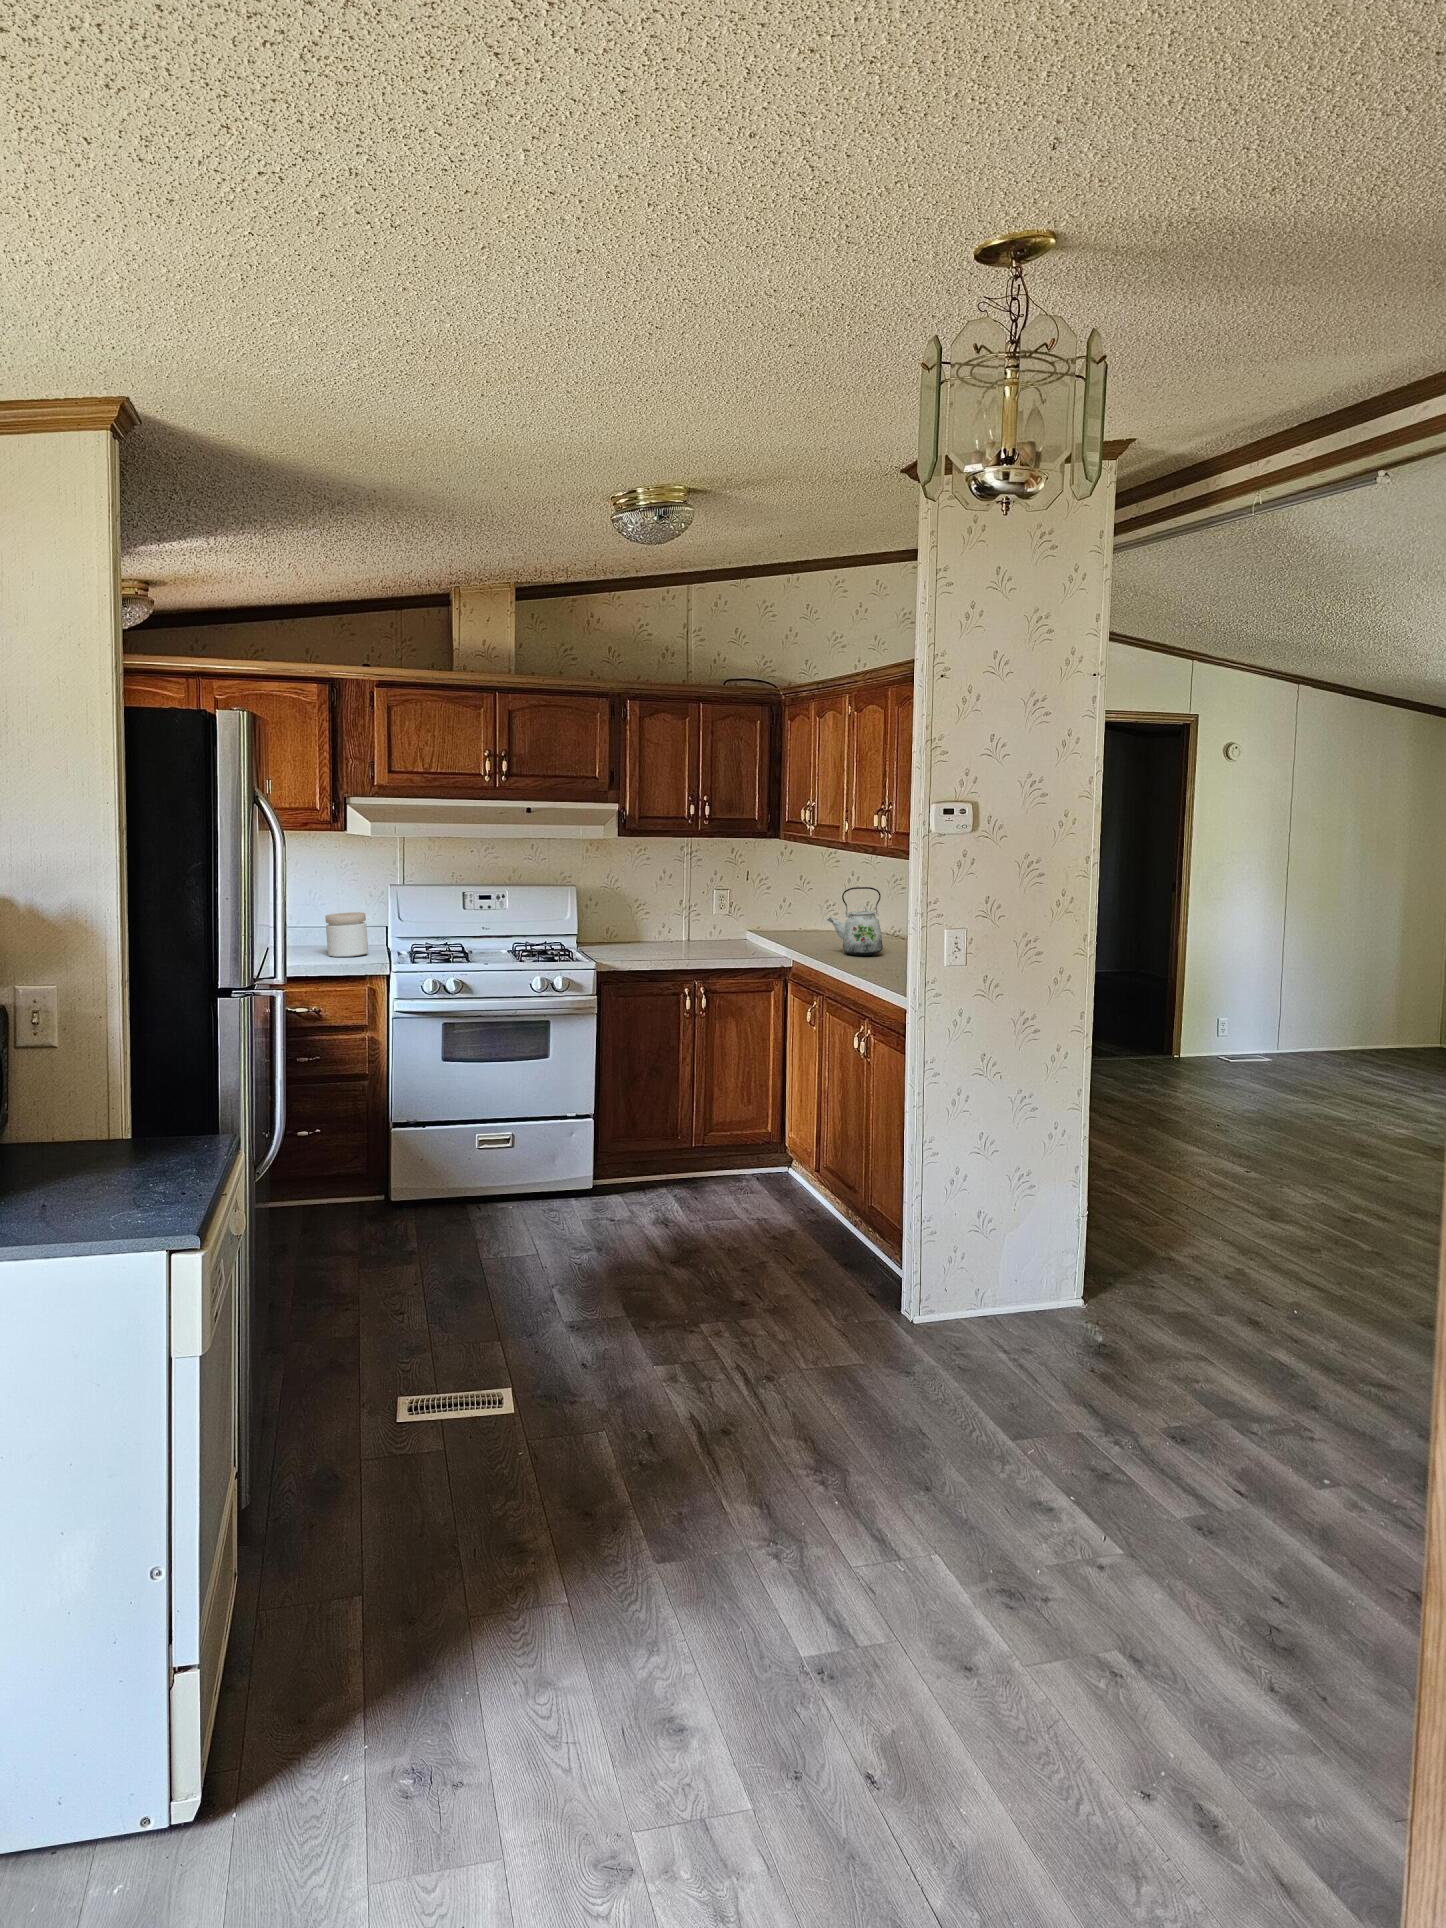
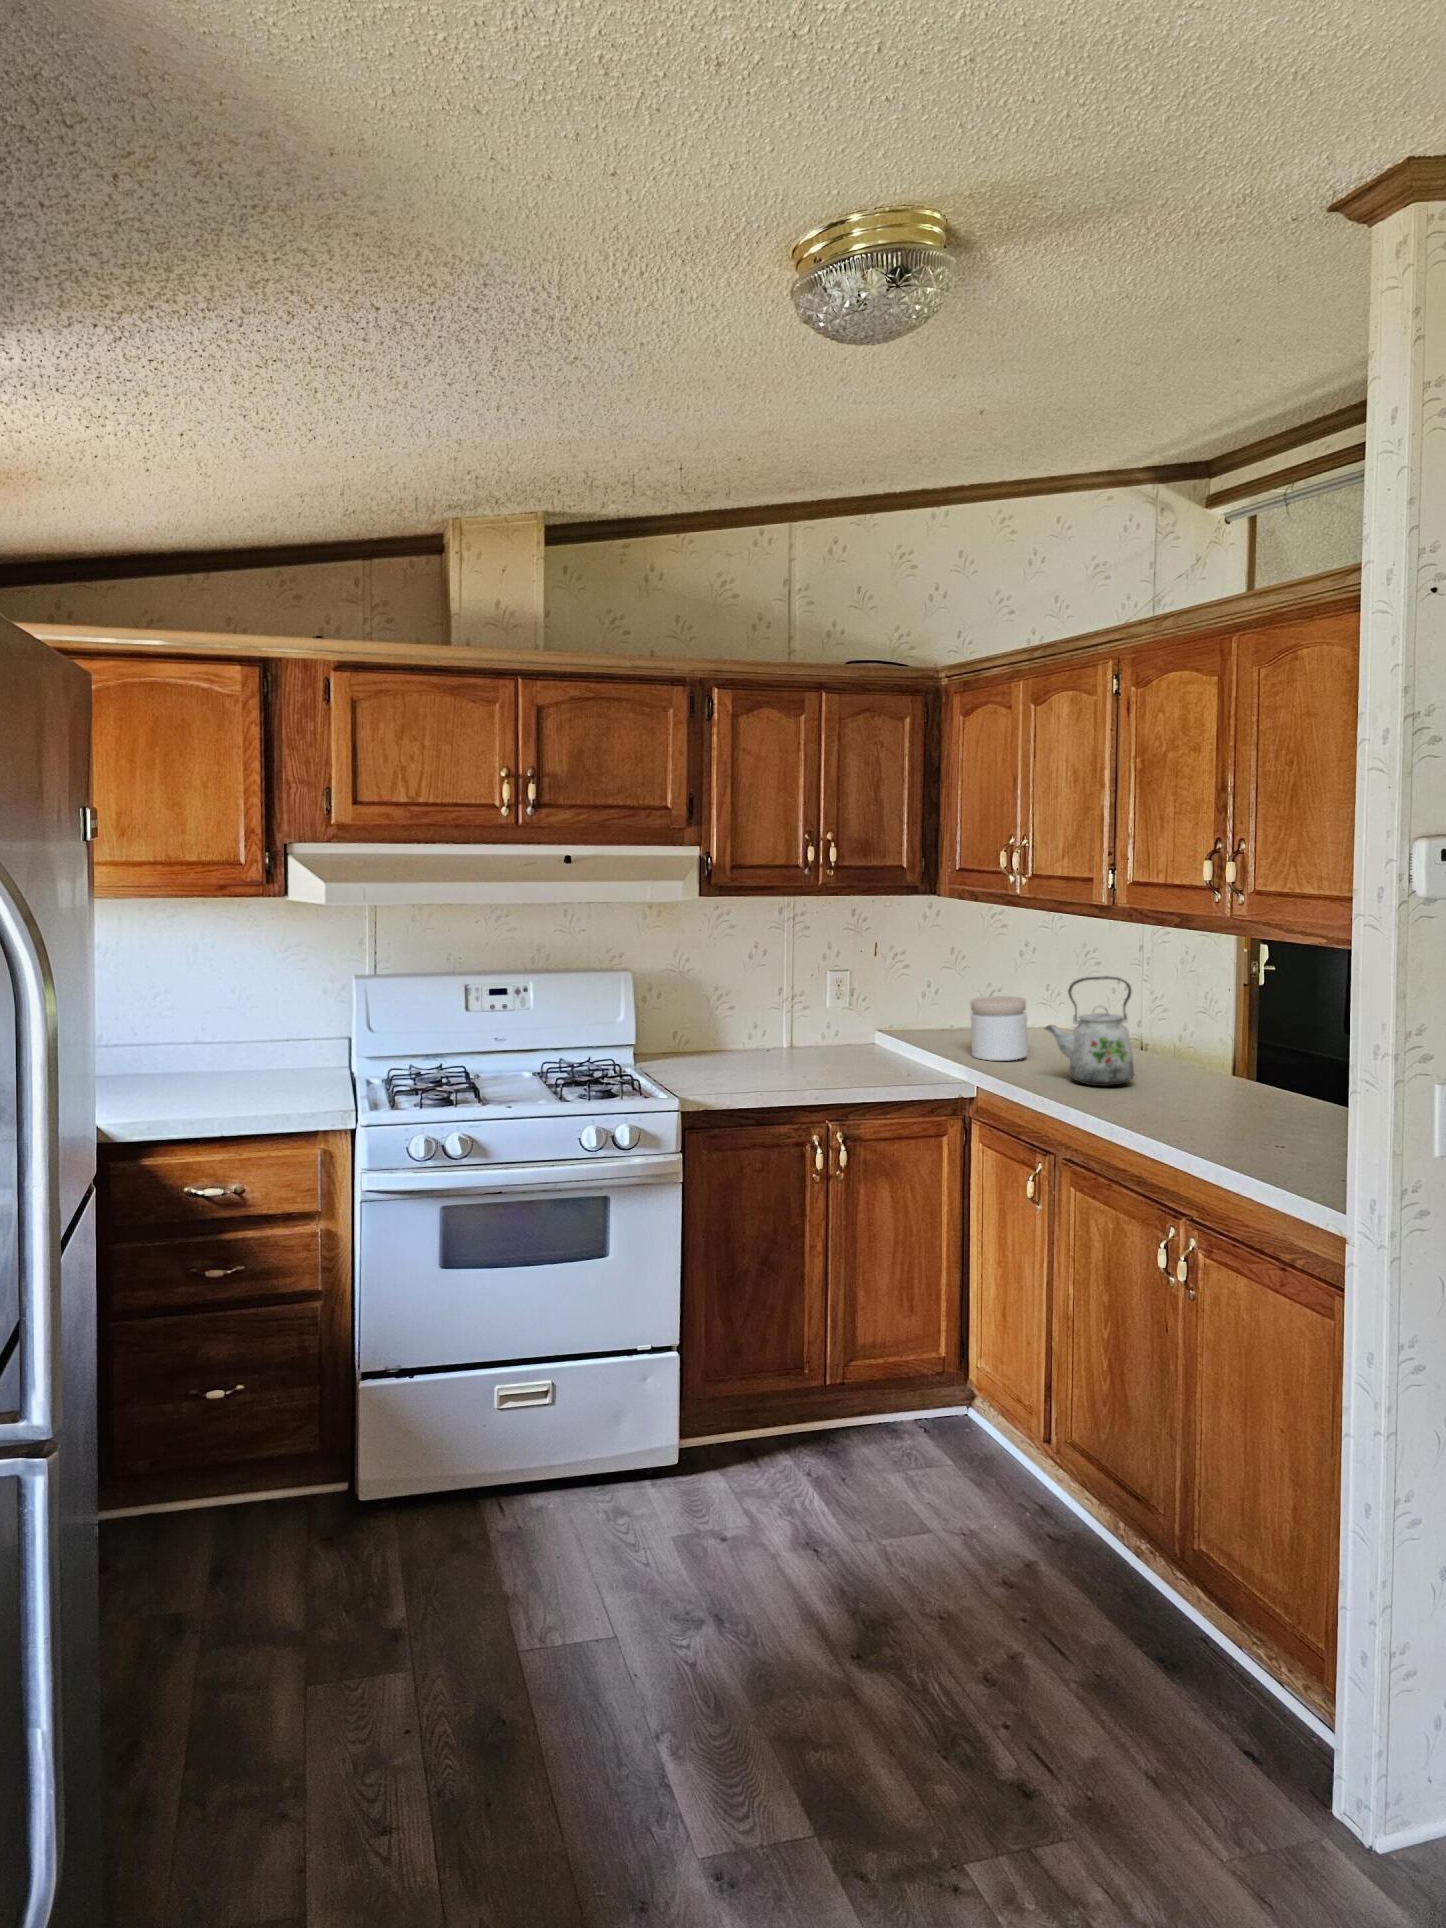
jar: present [325,912,368,957] -> present [970,996,1028,1061]

